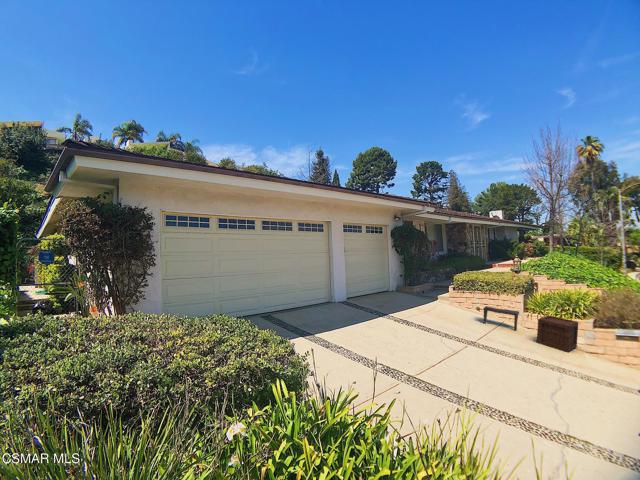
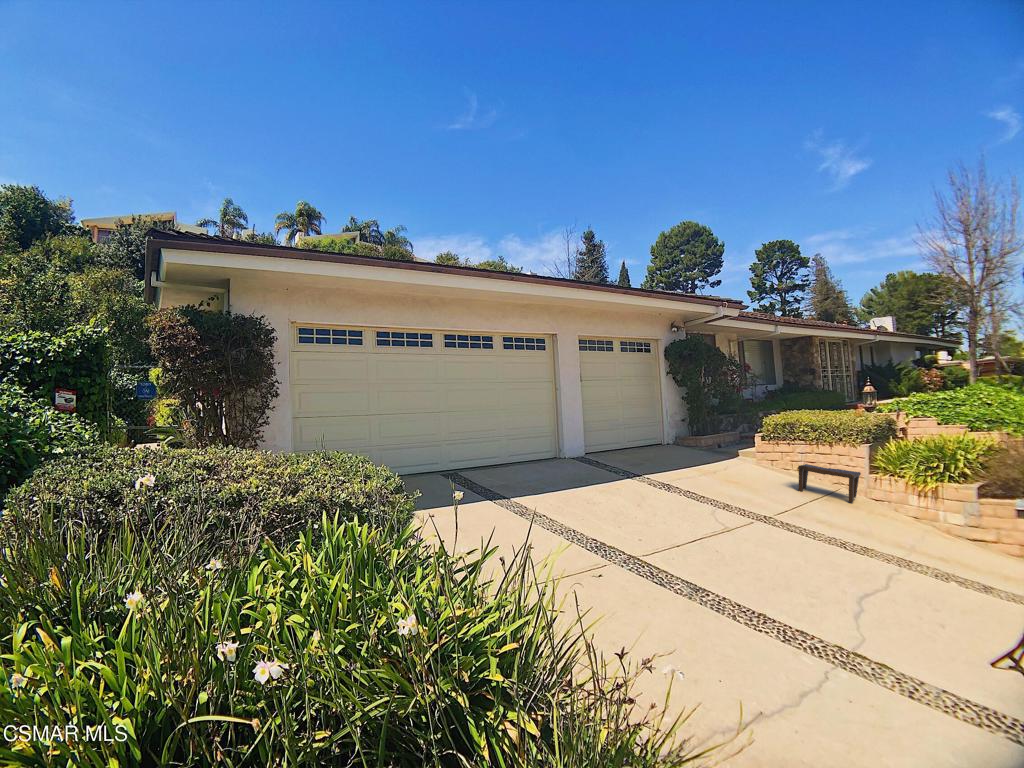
wooden crate: present [537,316,578,352] -> none [879,478,956,536]

